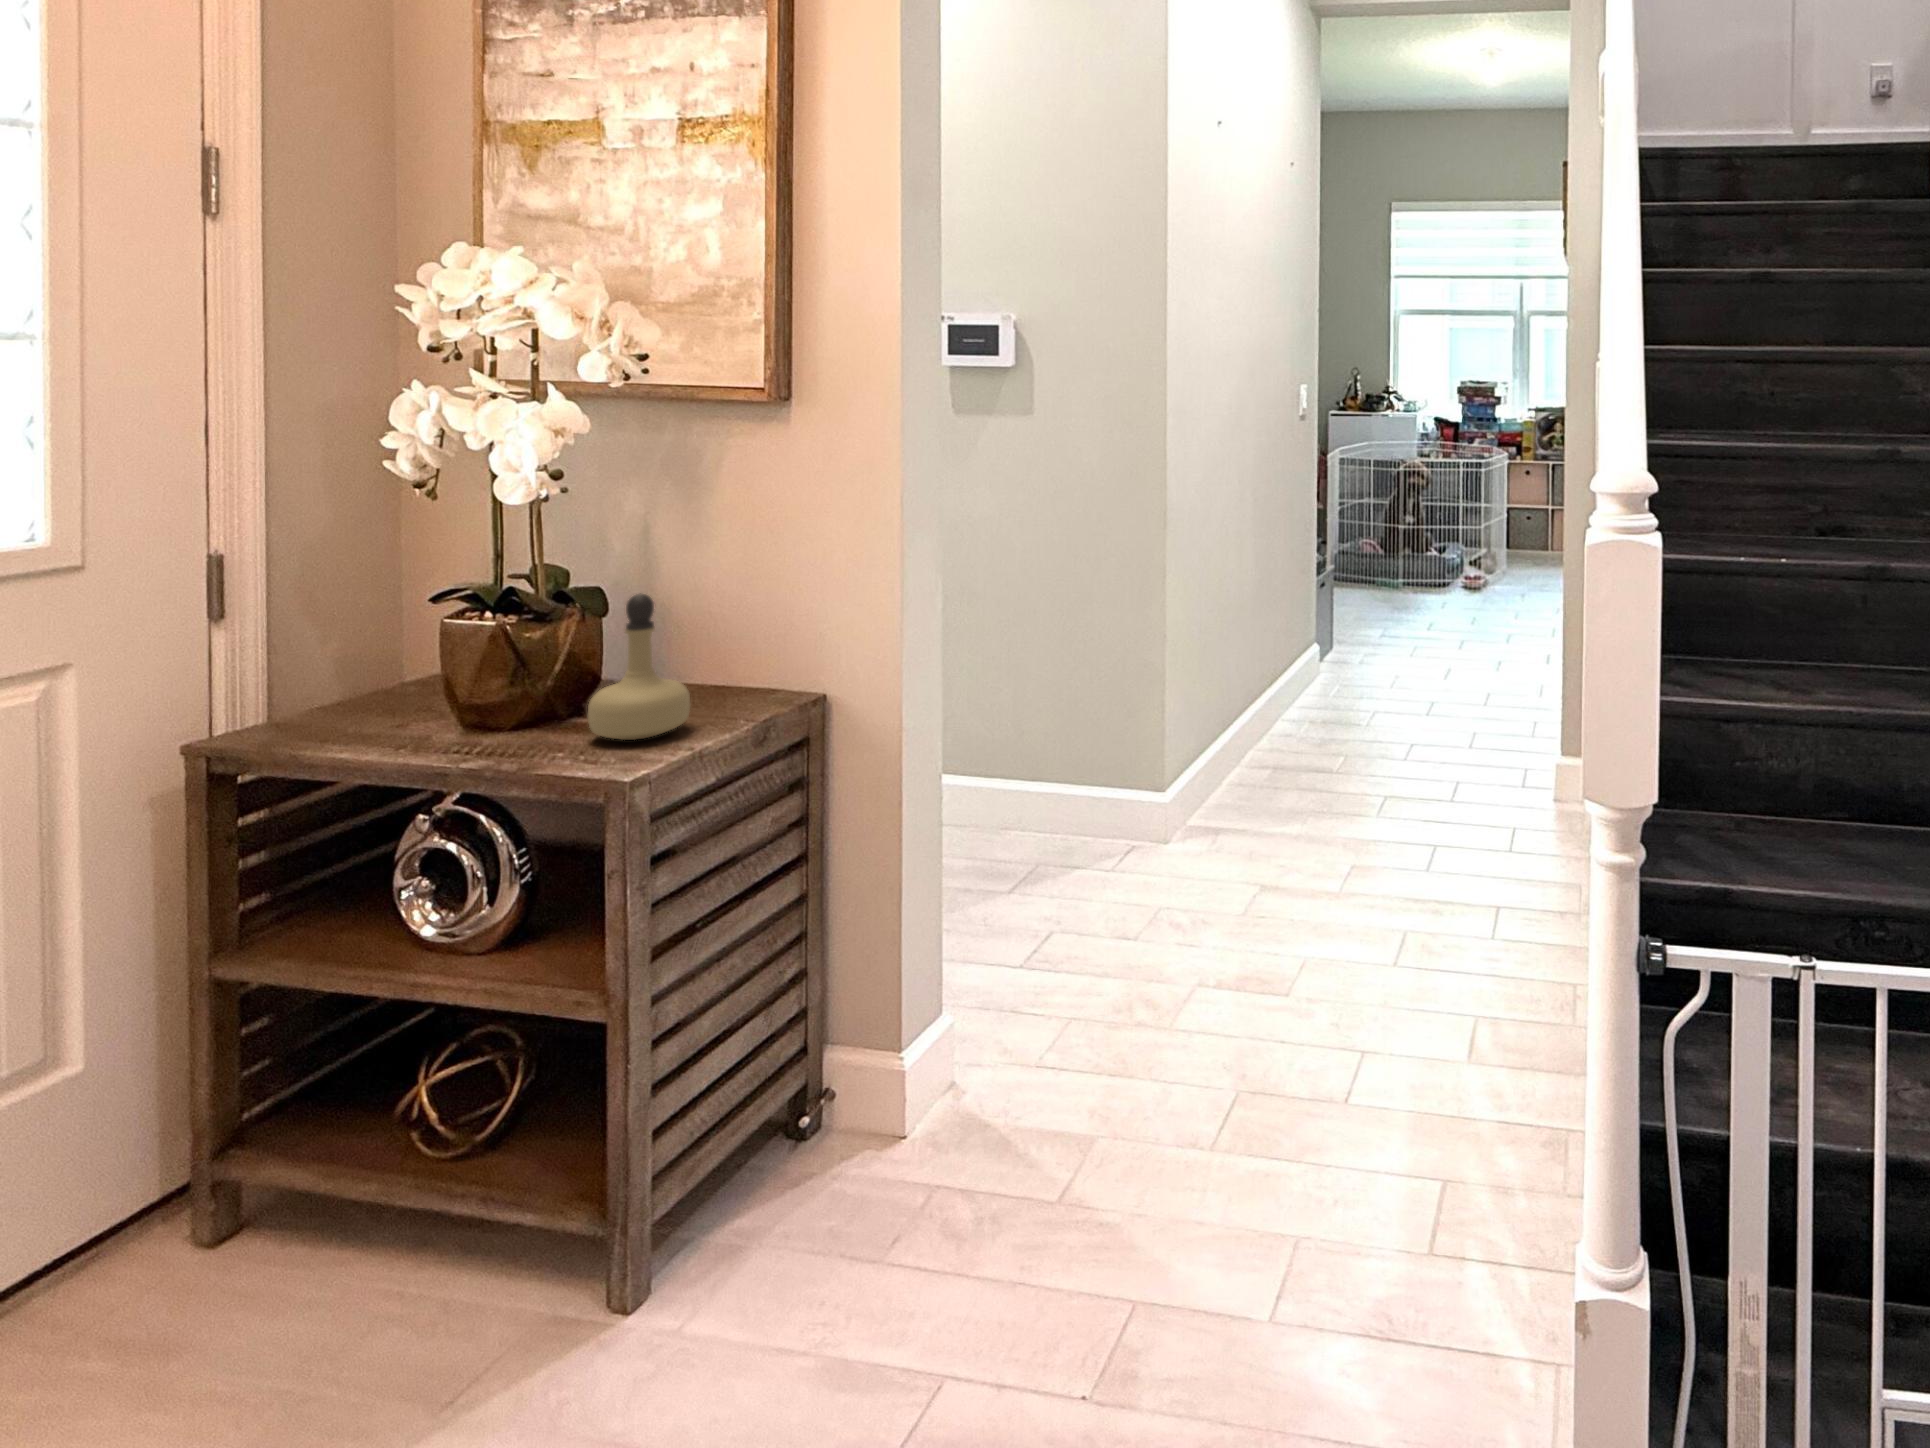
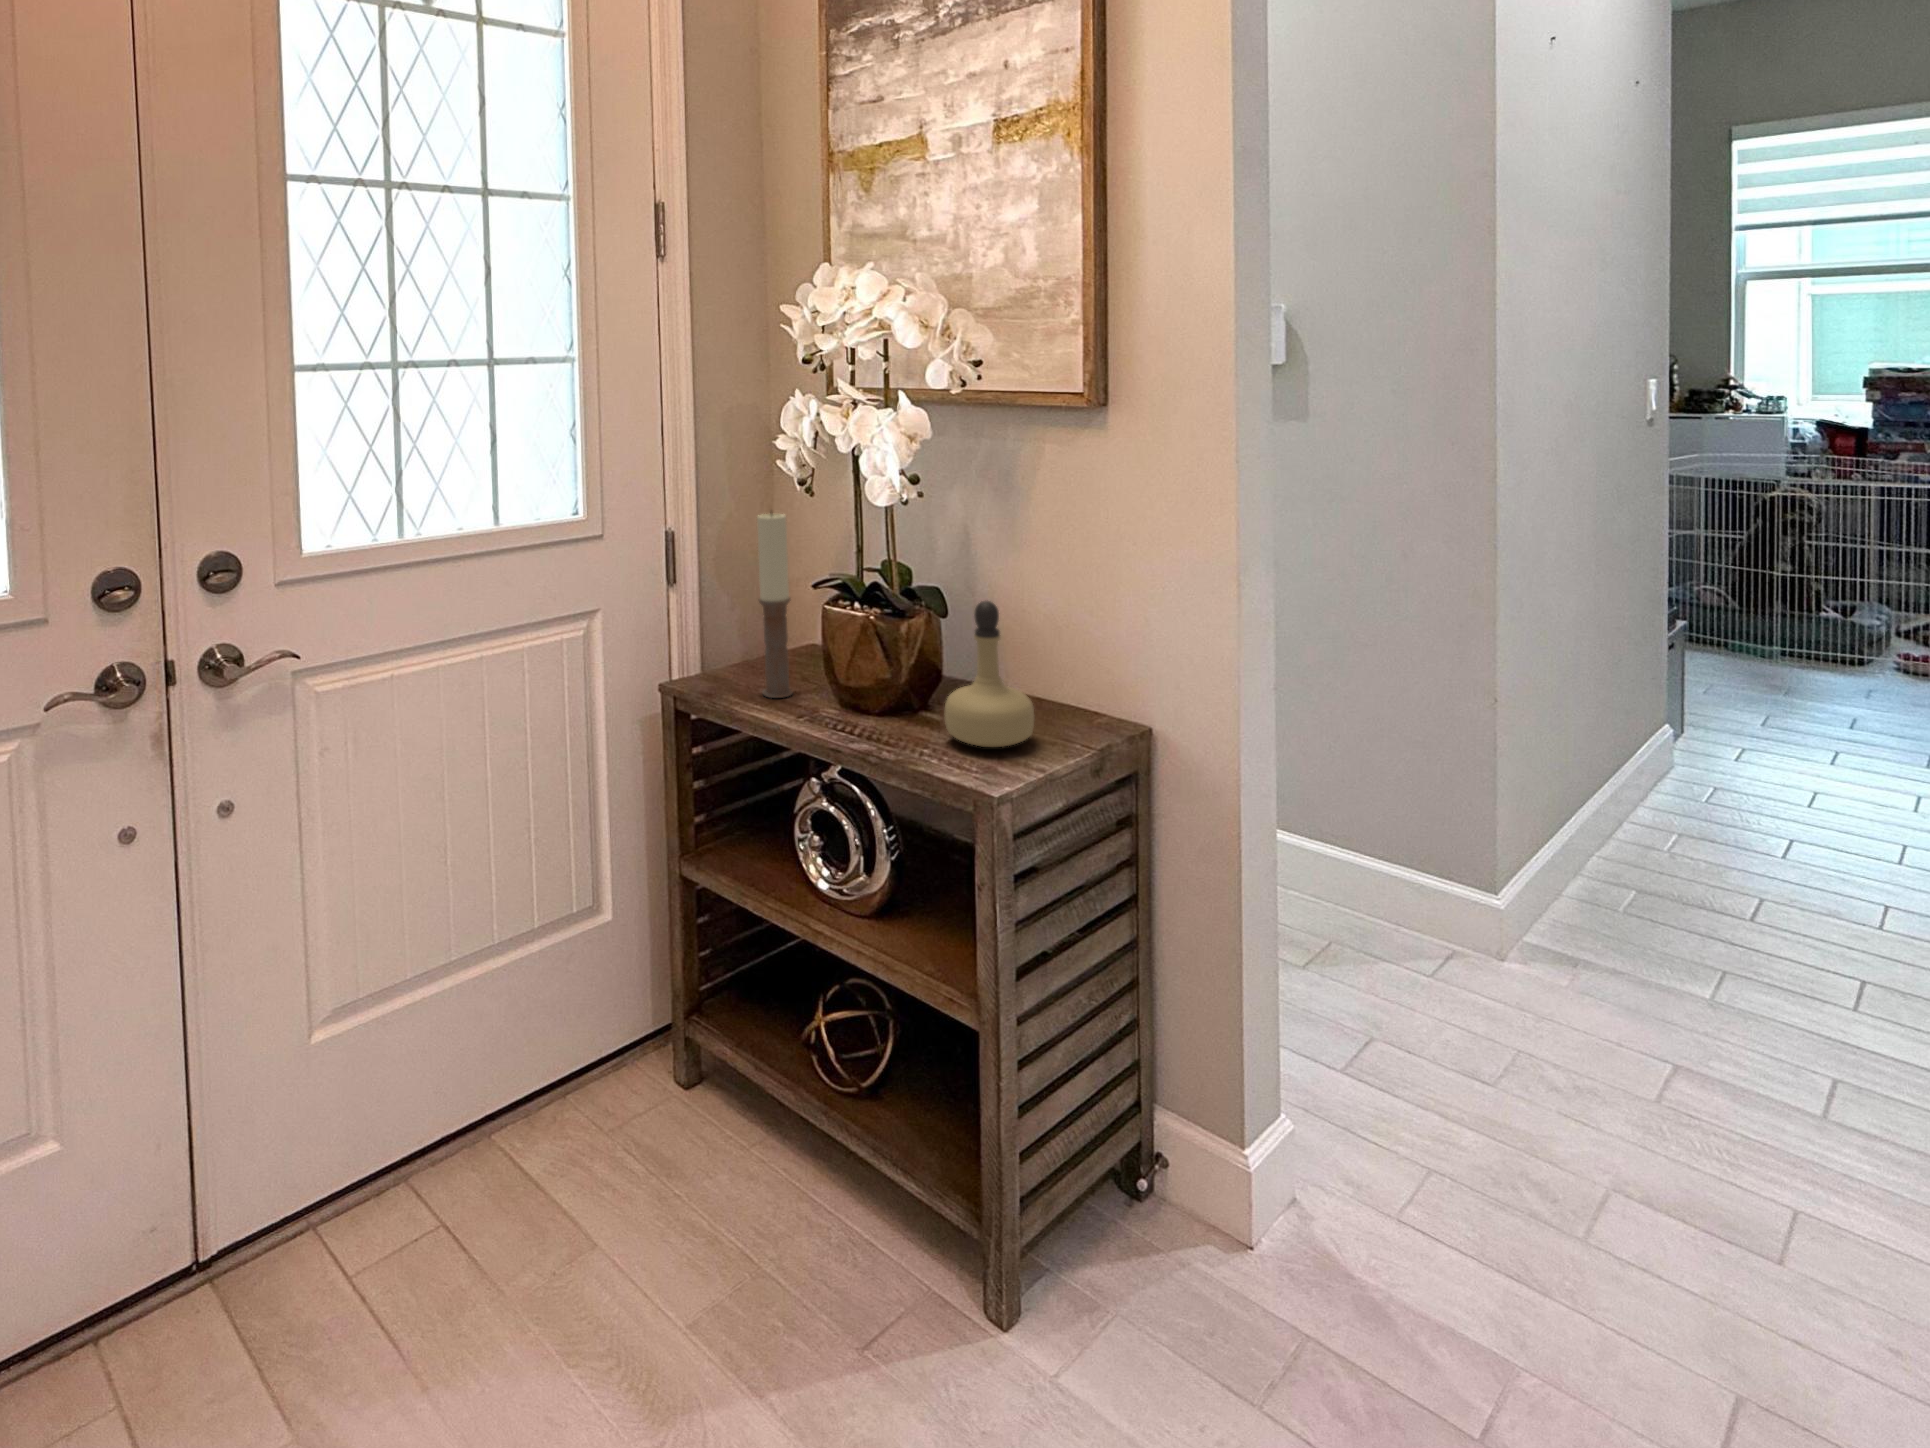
candle: none [353,517,398,732] -> present [757,513,793,698]

